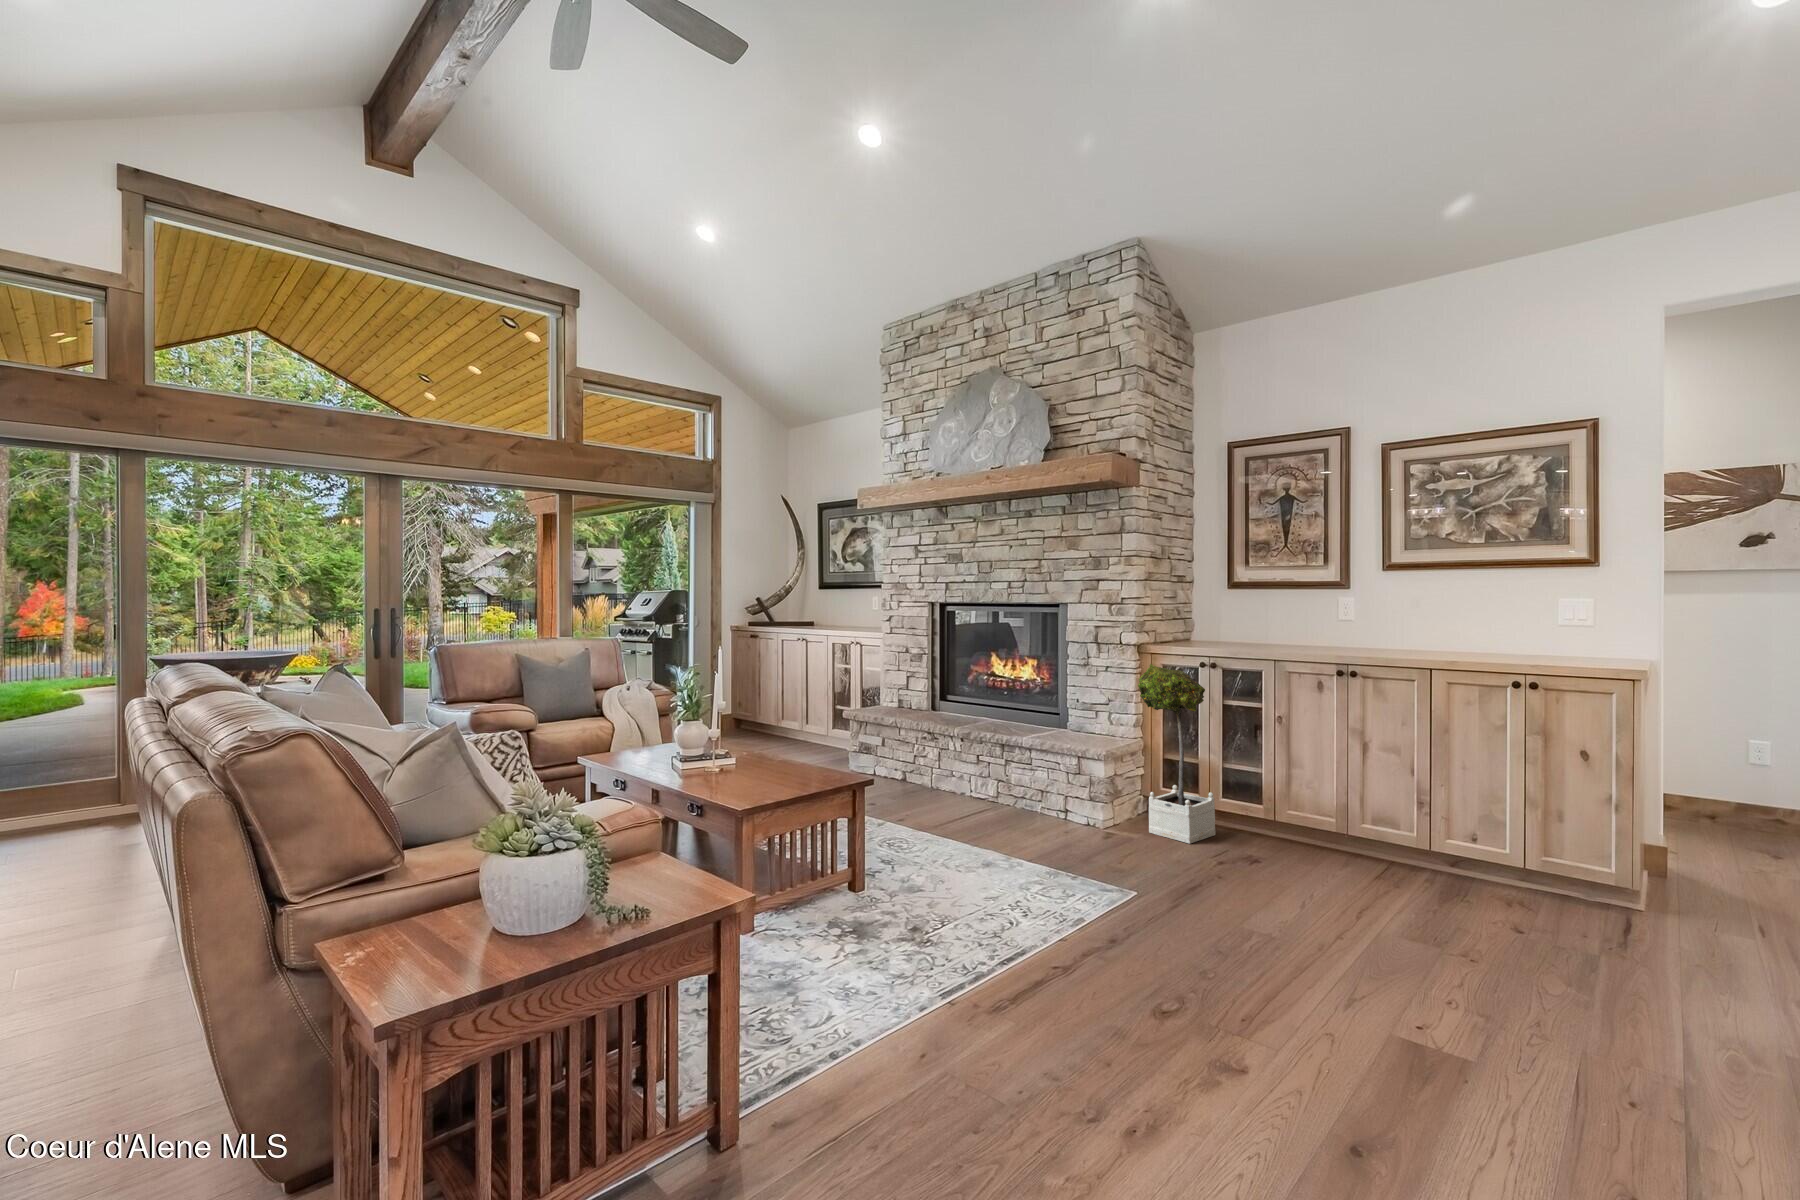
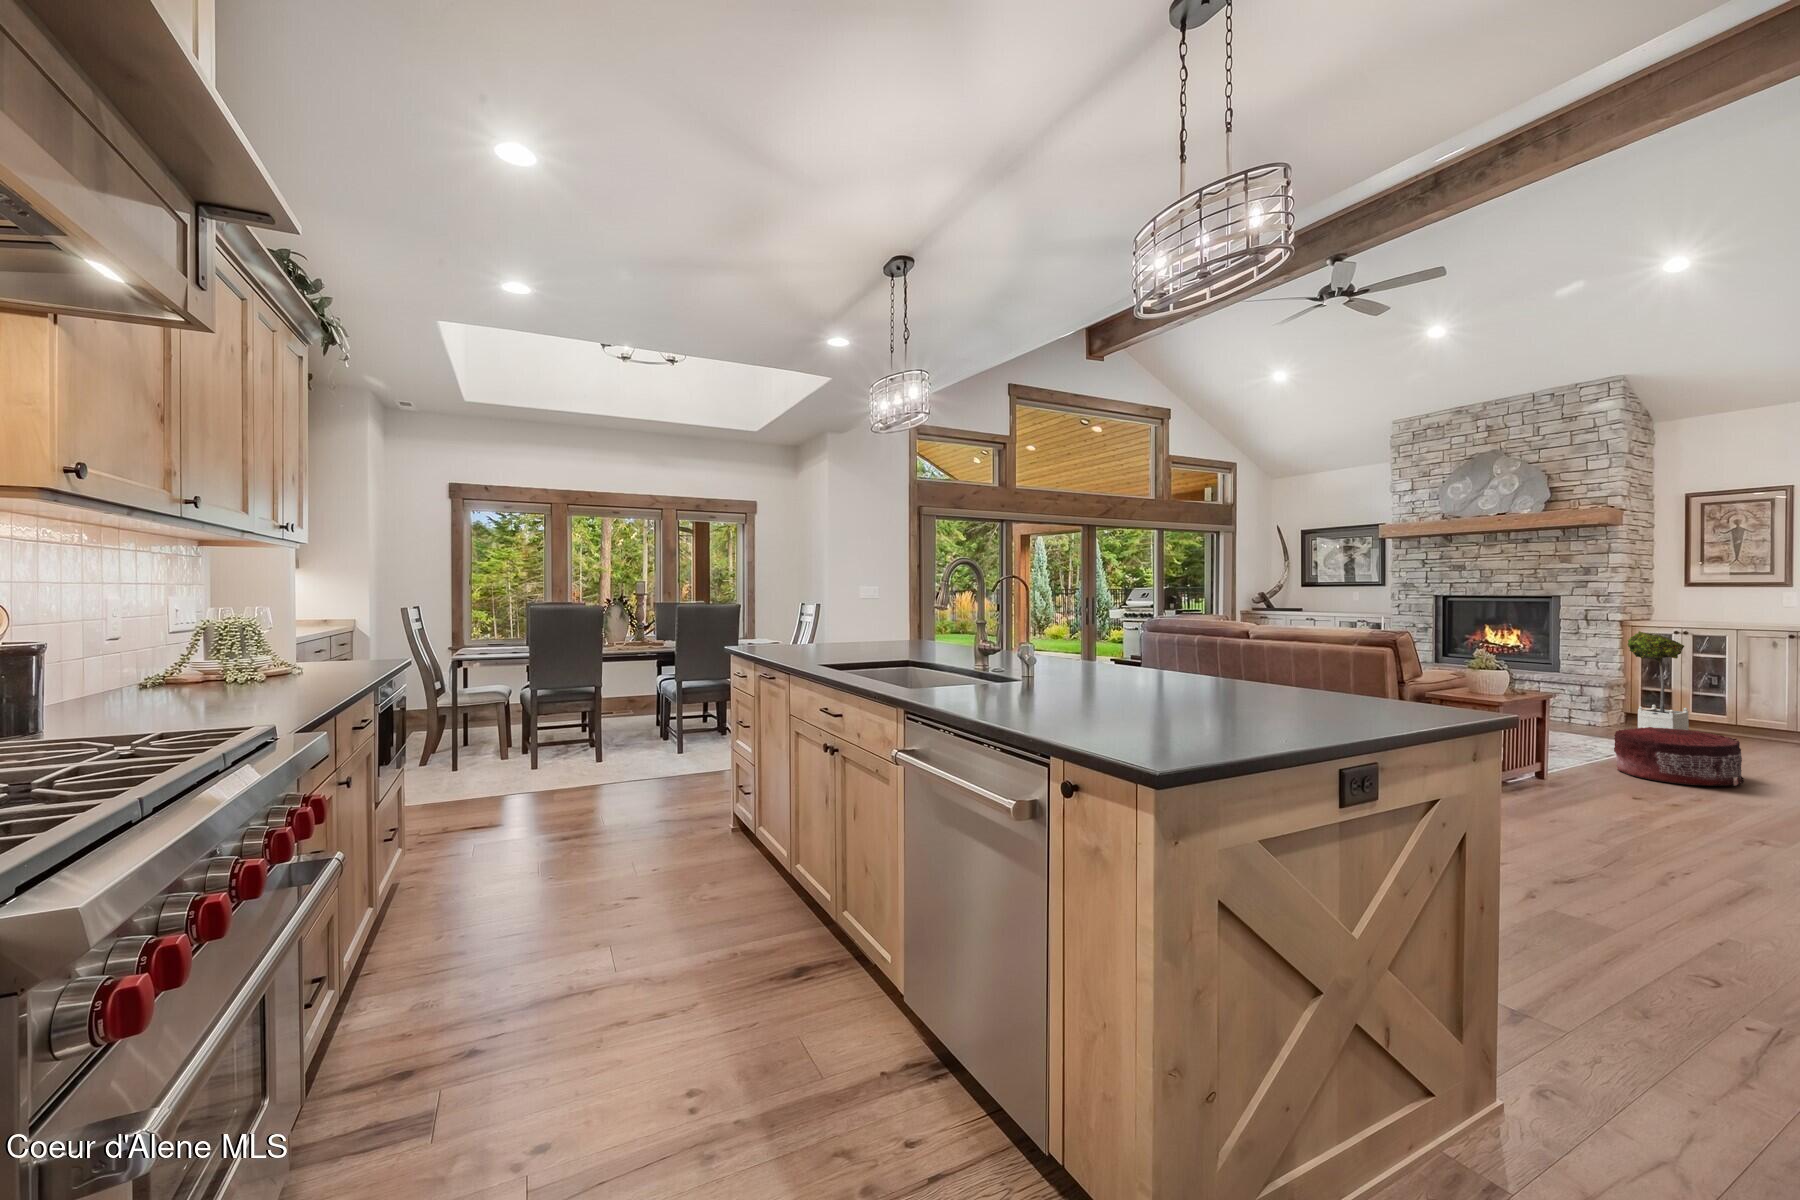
pouf: none [978,899,1206,1098] -> present [1614,727,1744,786]

